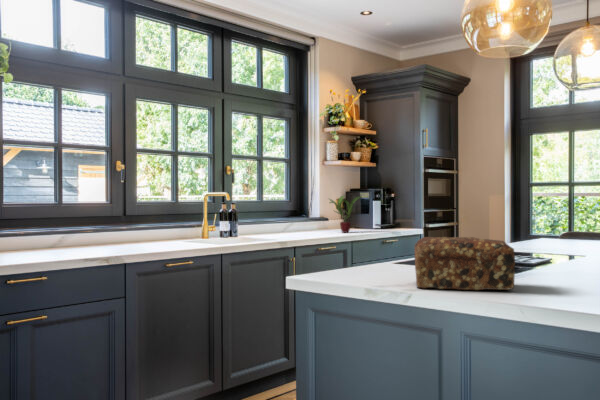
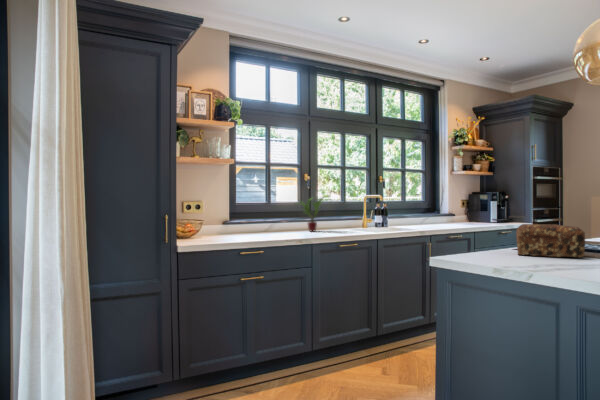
potted plant: present [330,196,360,233] -> present [301,198,323,231]

